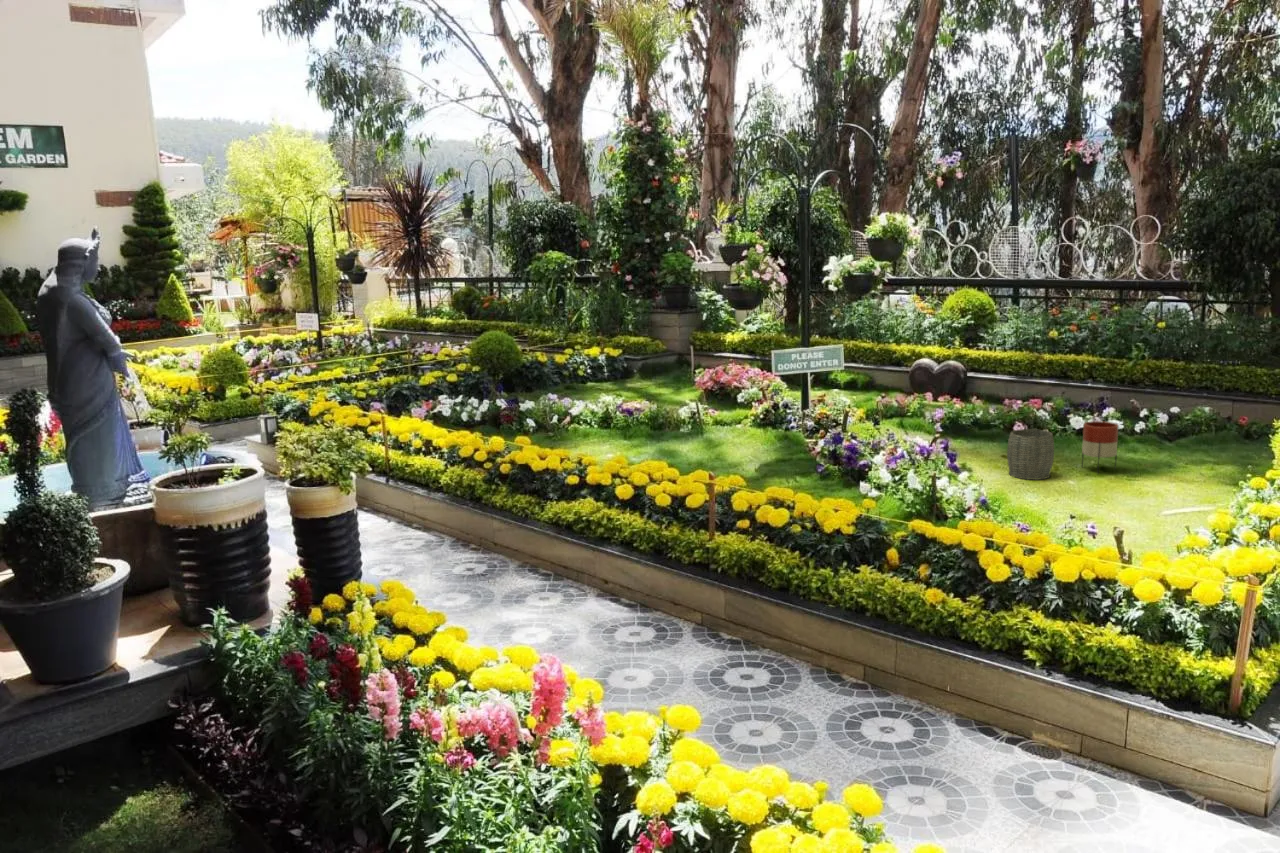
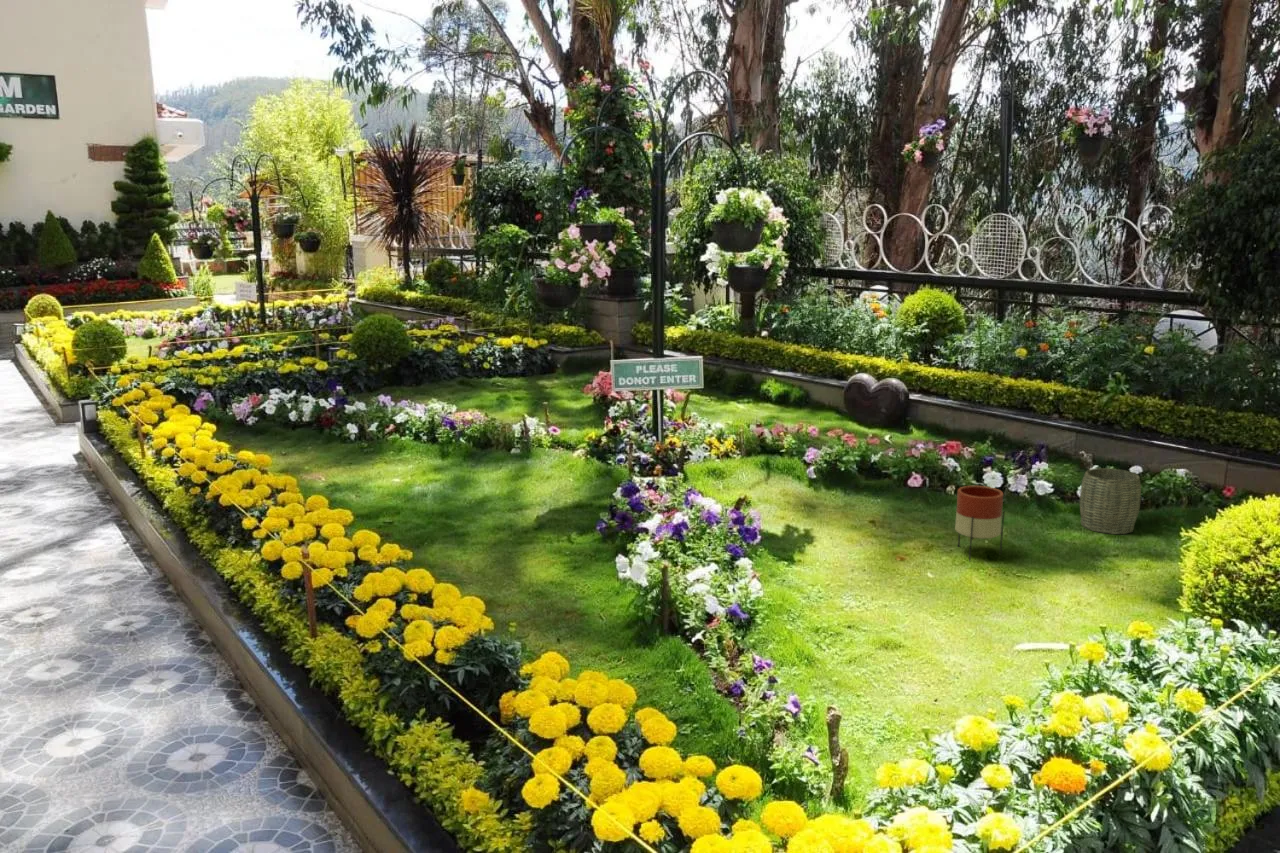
woven basket: present [1007,429,1054,480] -> present [1080,468,1141,534]

